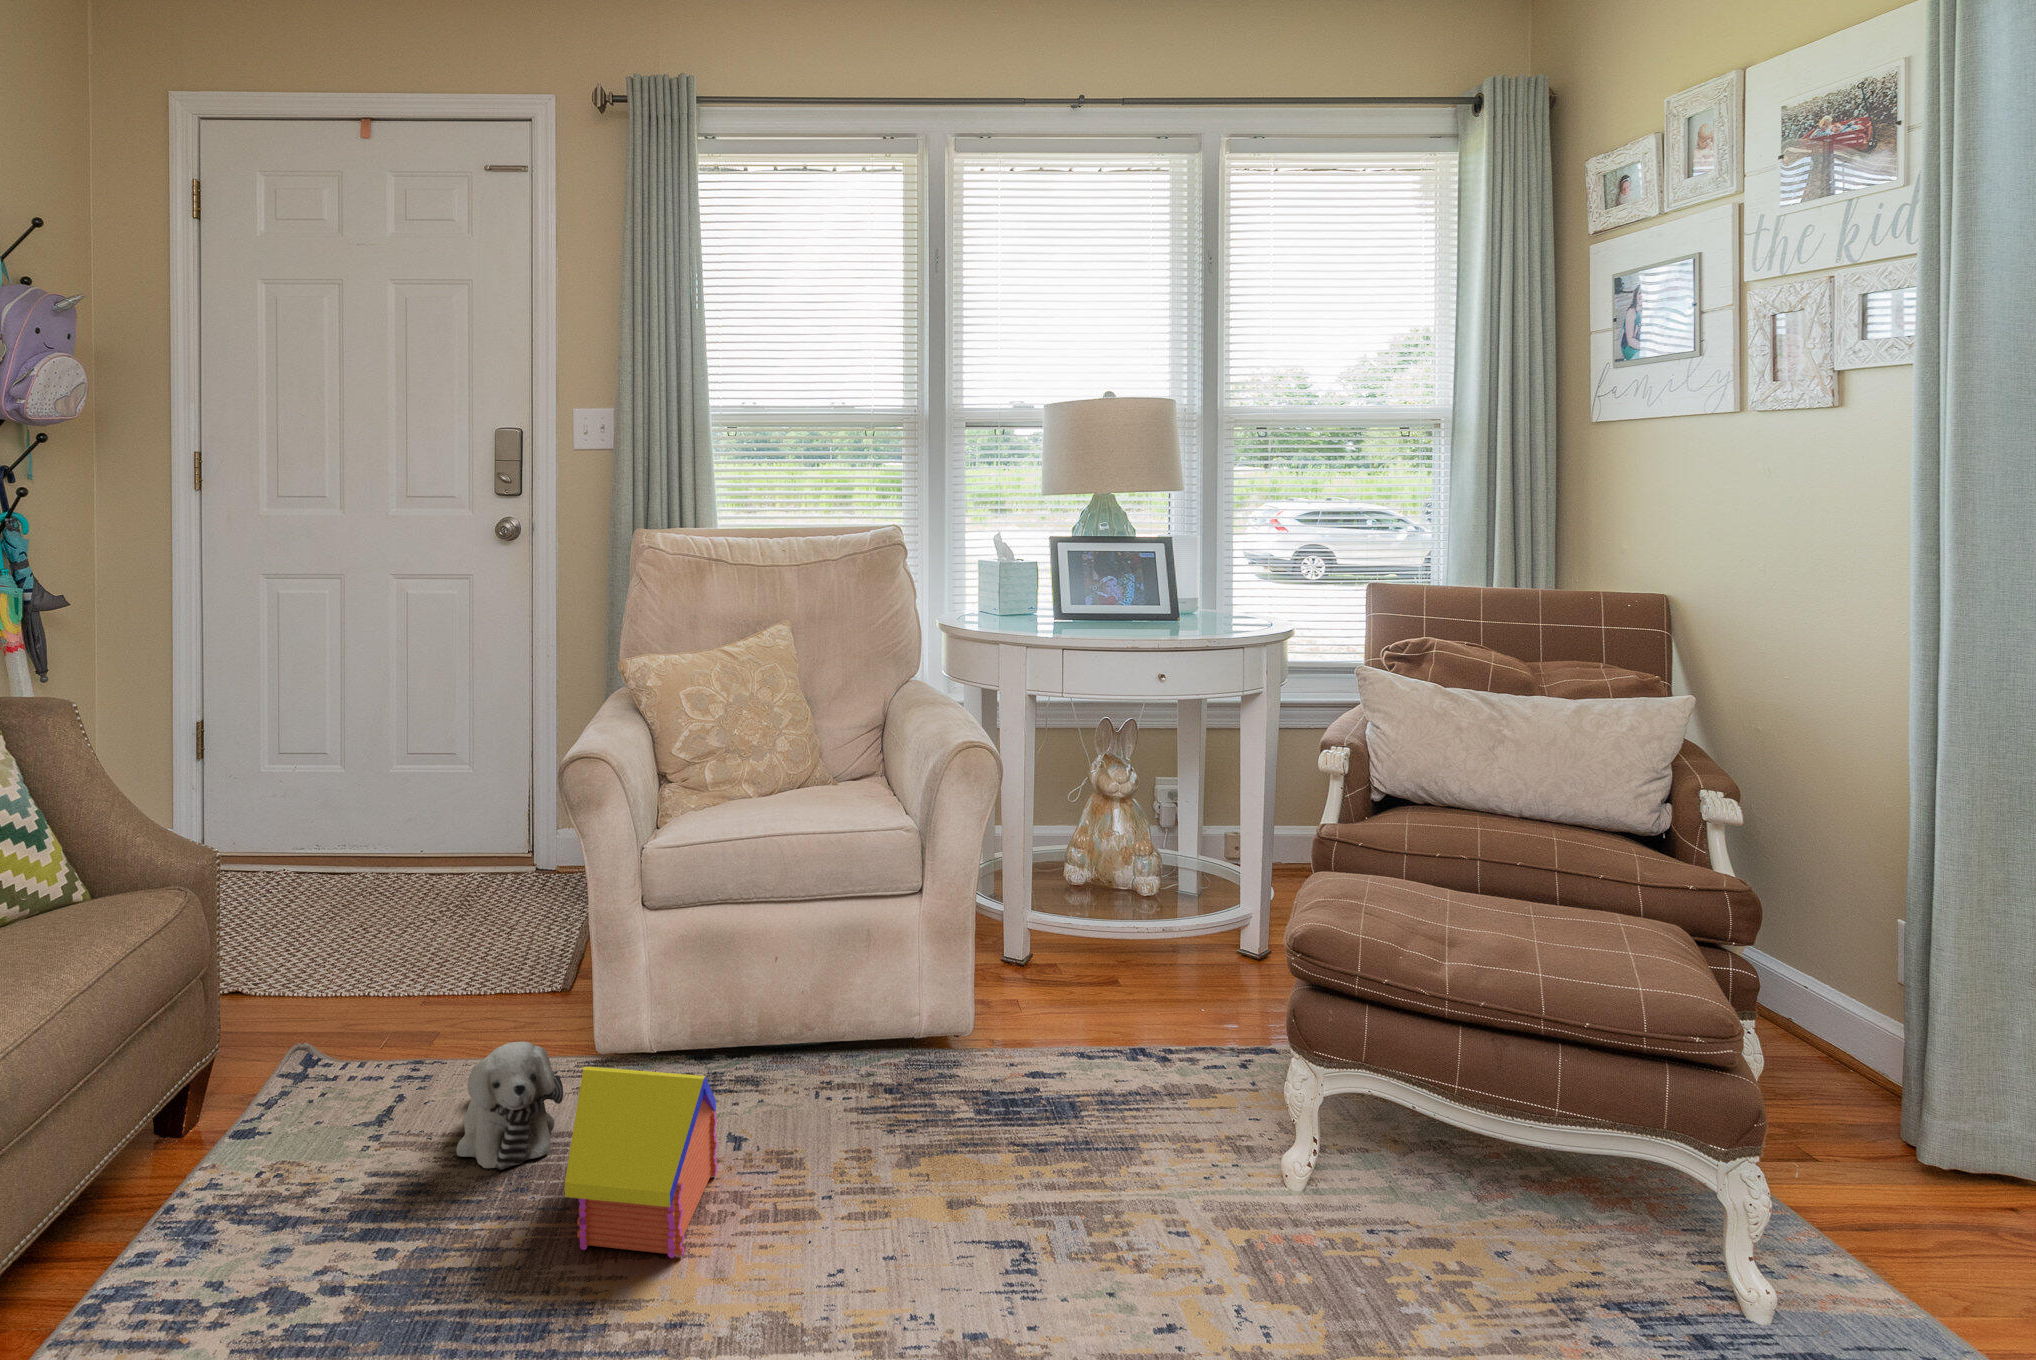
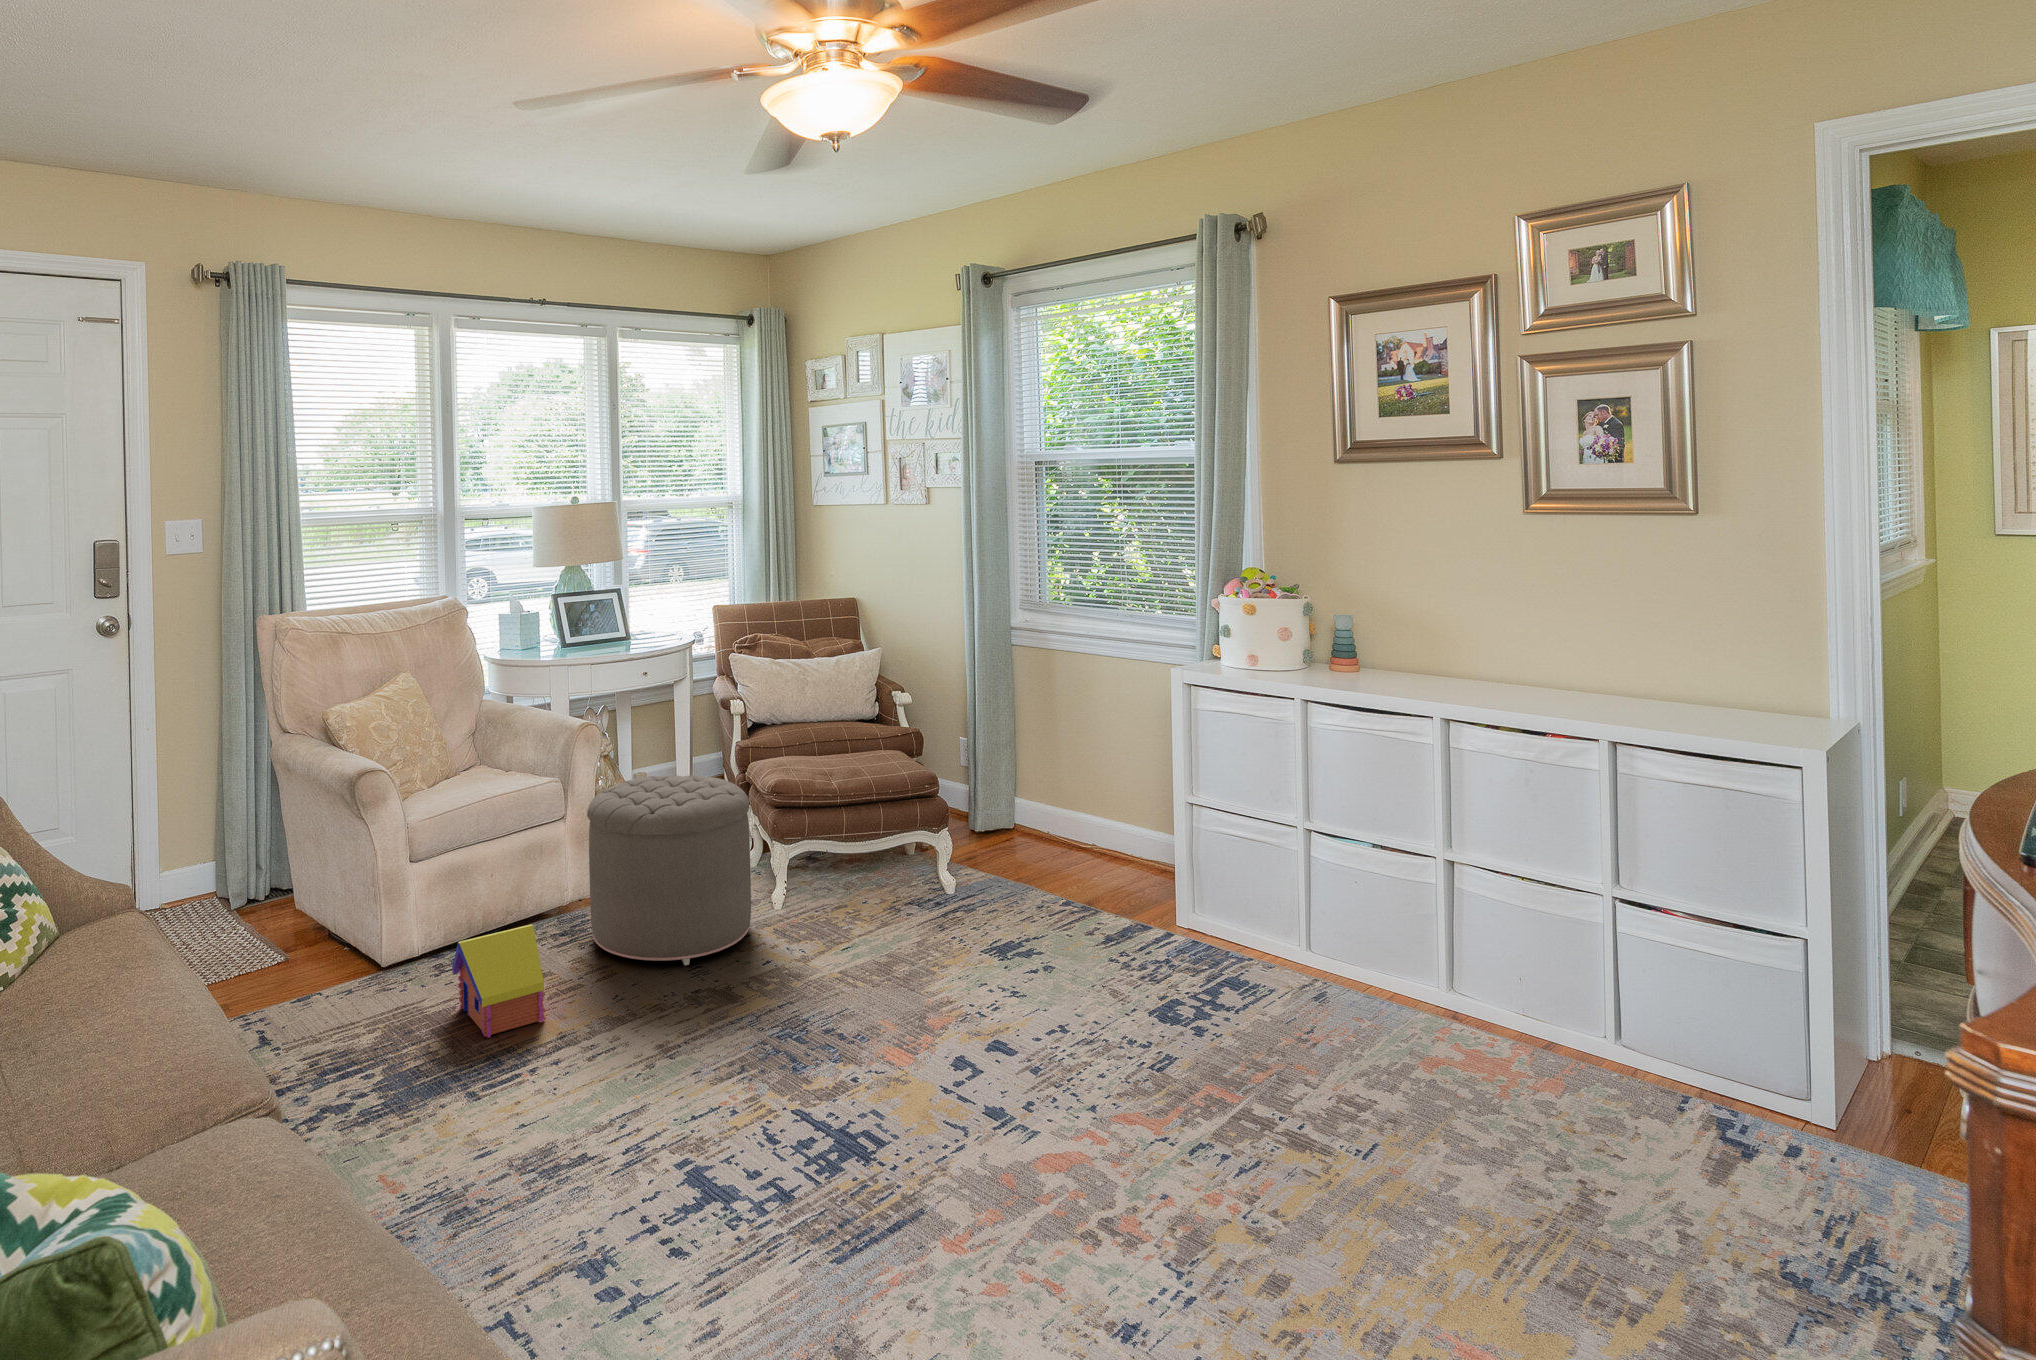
ottoman: none [885,860,1188,1252] -> present [587,775,751,965]
plush toy: present [456,1042,563,1170] -> none [312,955,405,1042]

